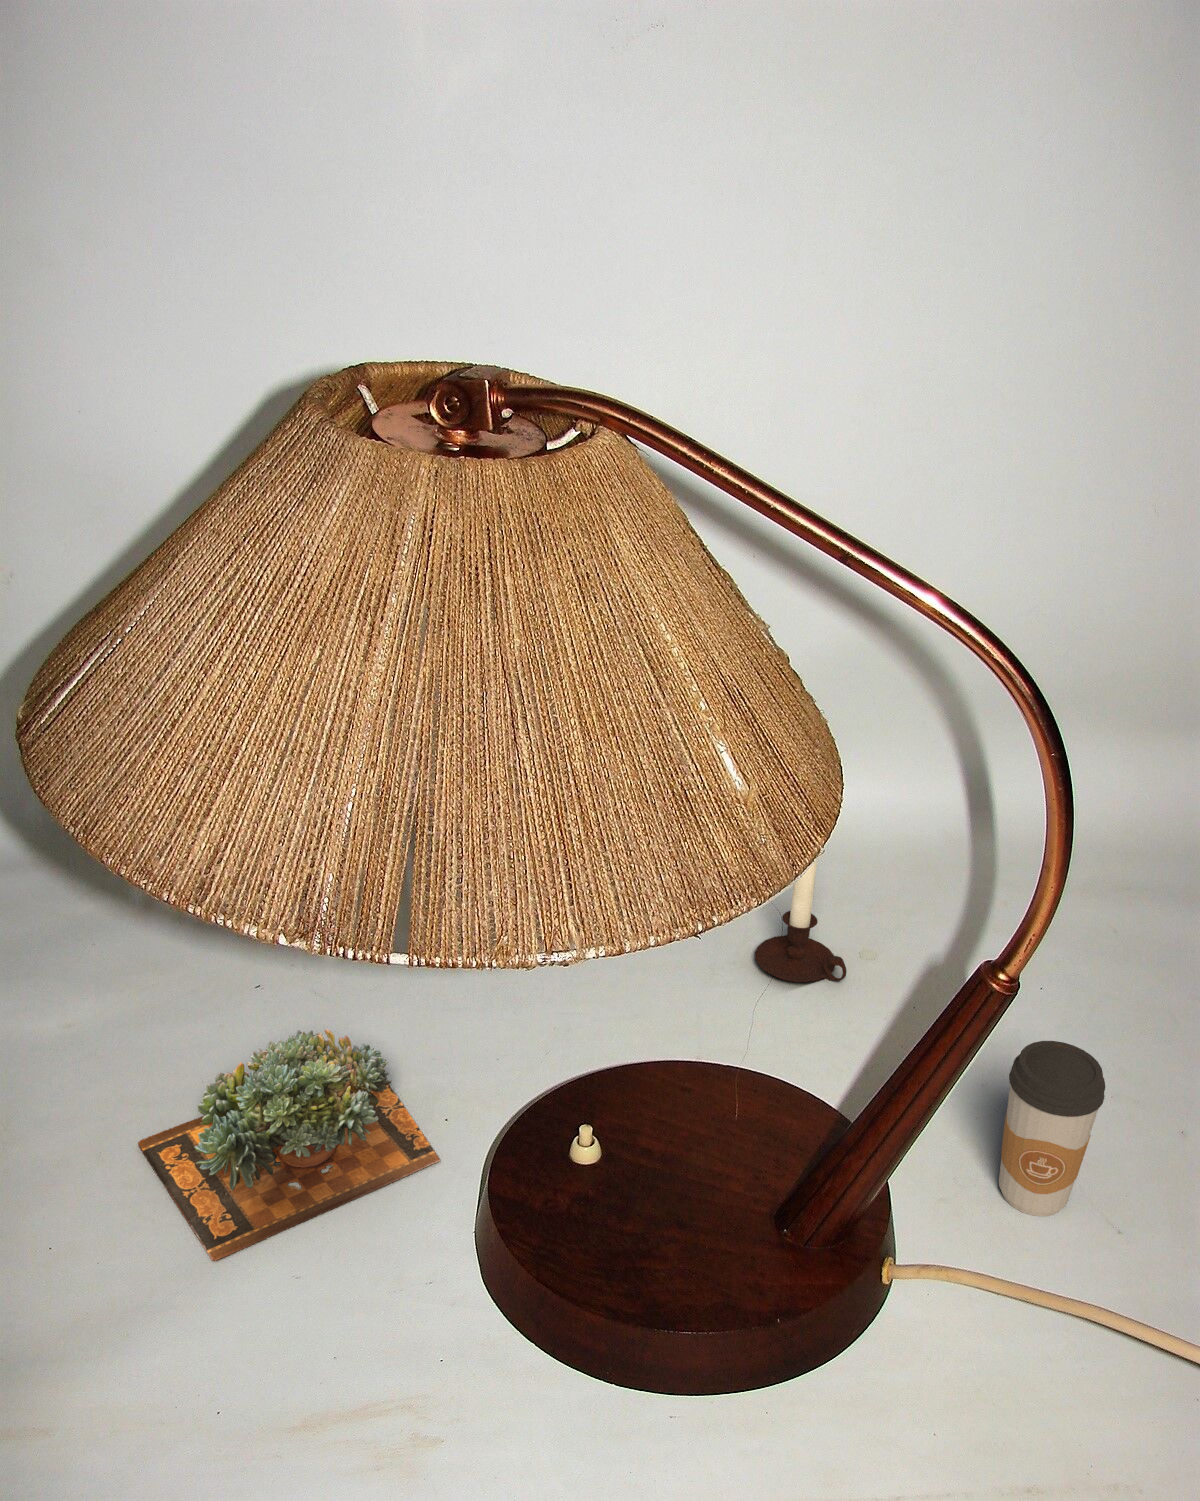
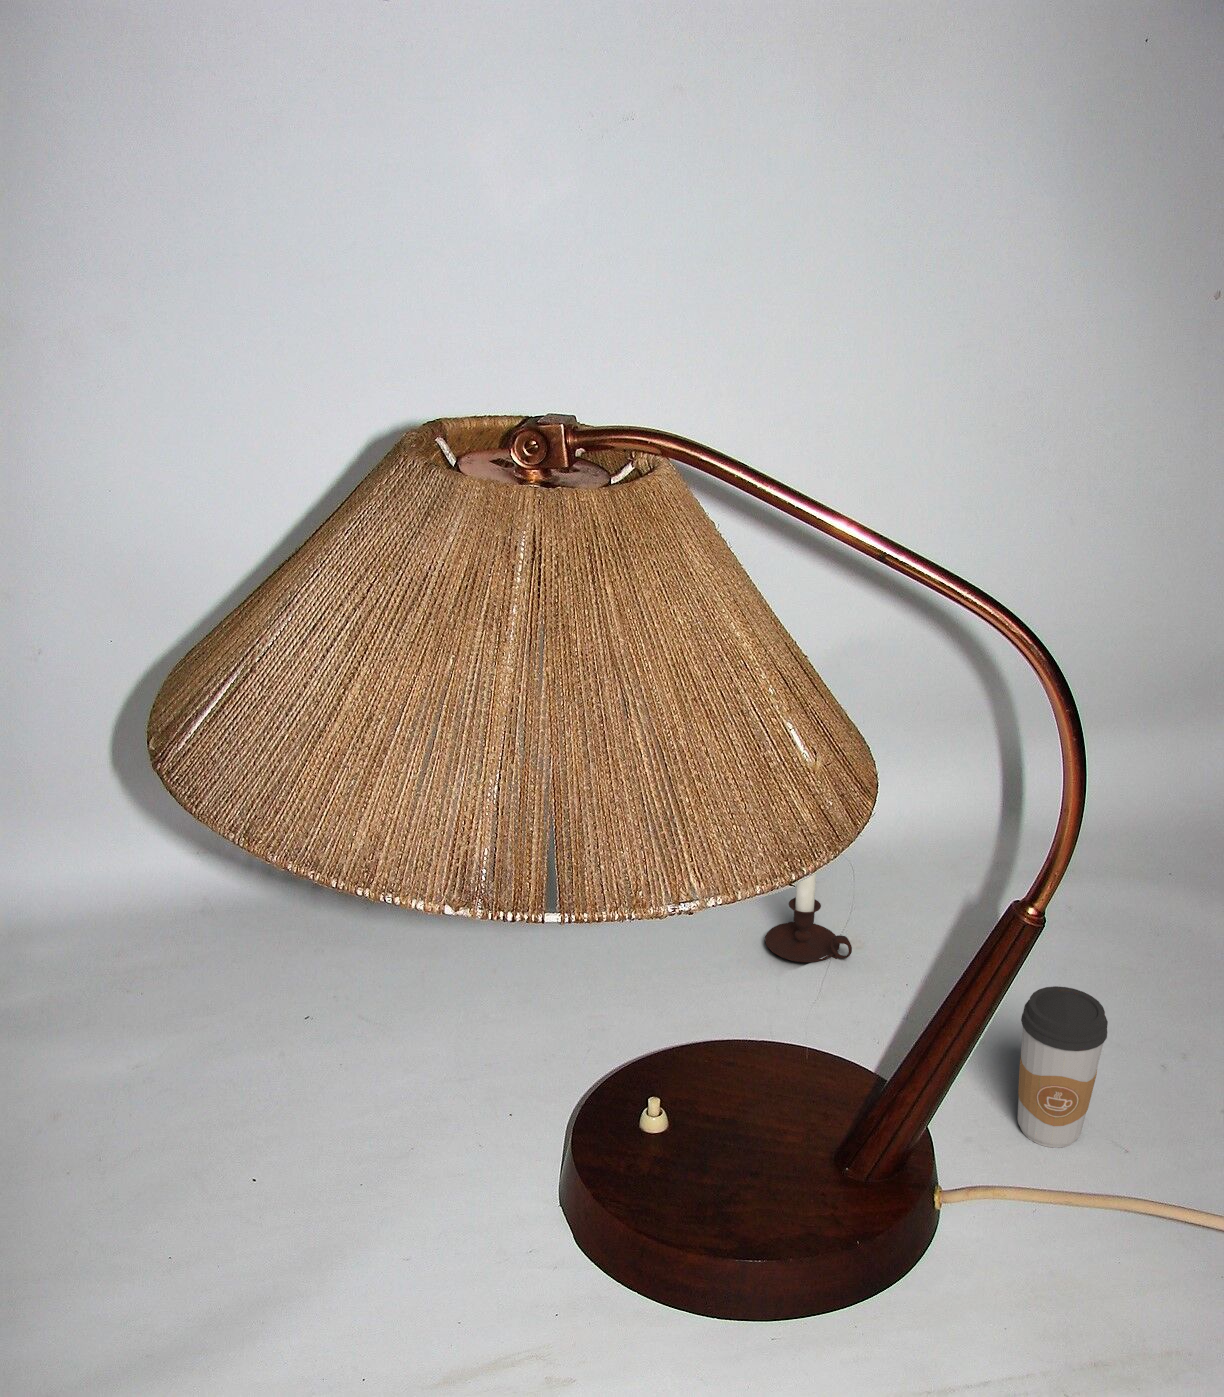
succulent plant: present [138,1029,441,1261] -> none [224,1032,510,1253]

